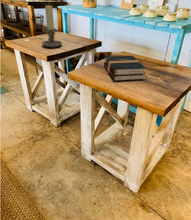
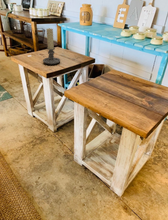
hardback book: present [104,56,147,81] -> none [96,77,133,101]

